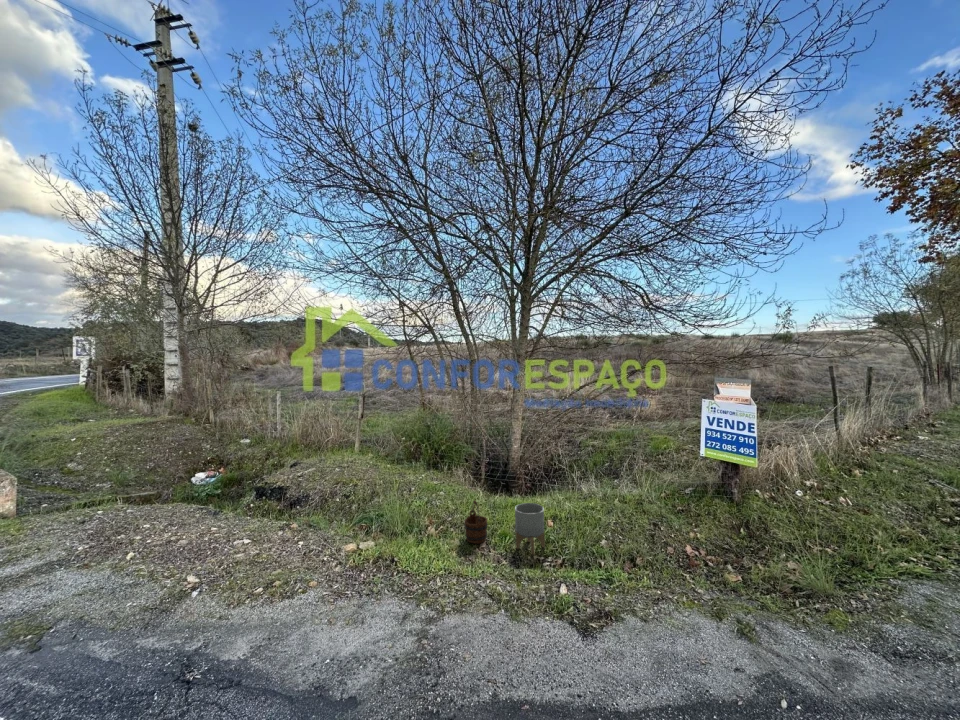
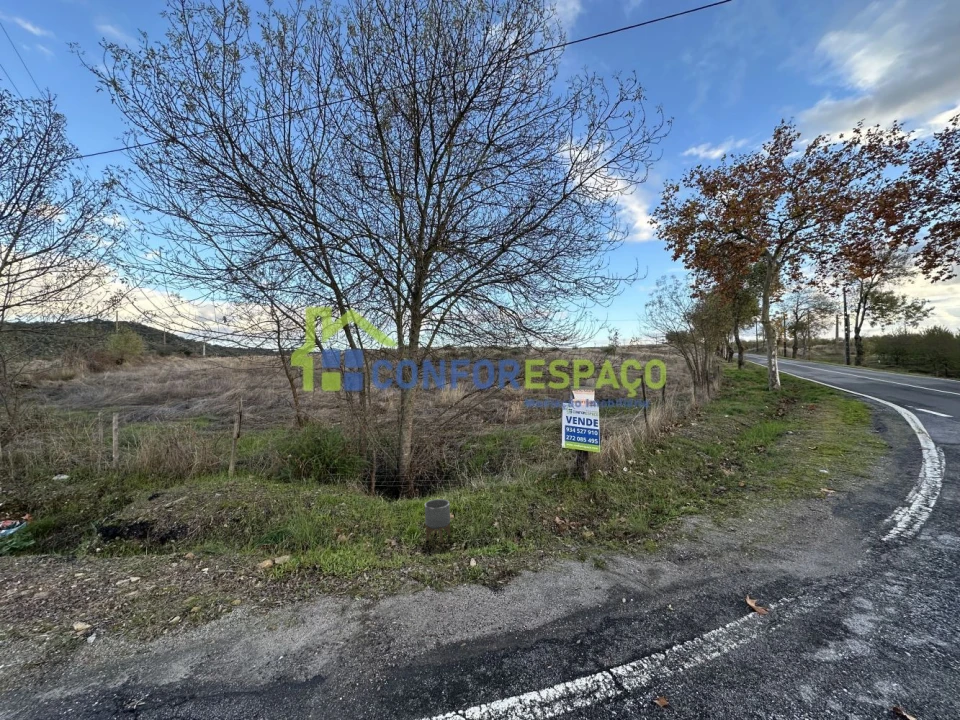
wooden bucket: present [464,501,488,544] -> none [377,504,399,543]

